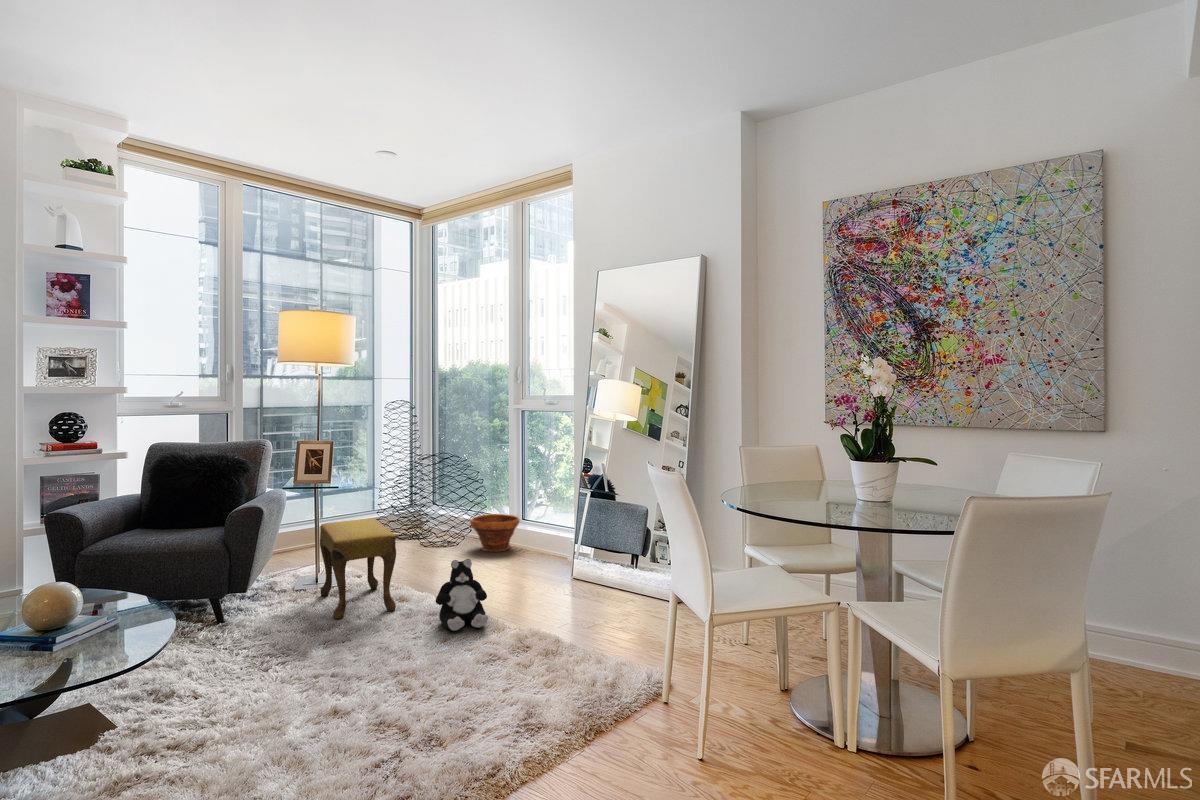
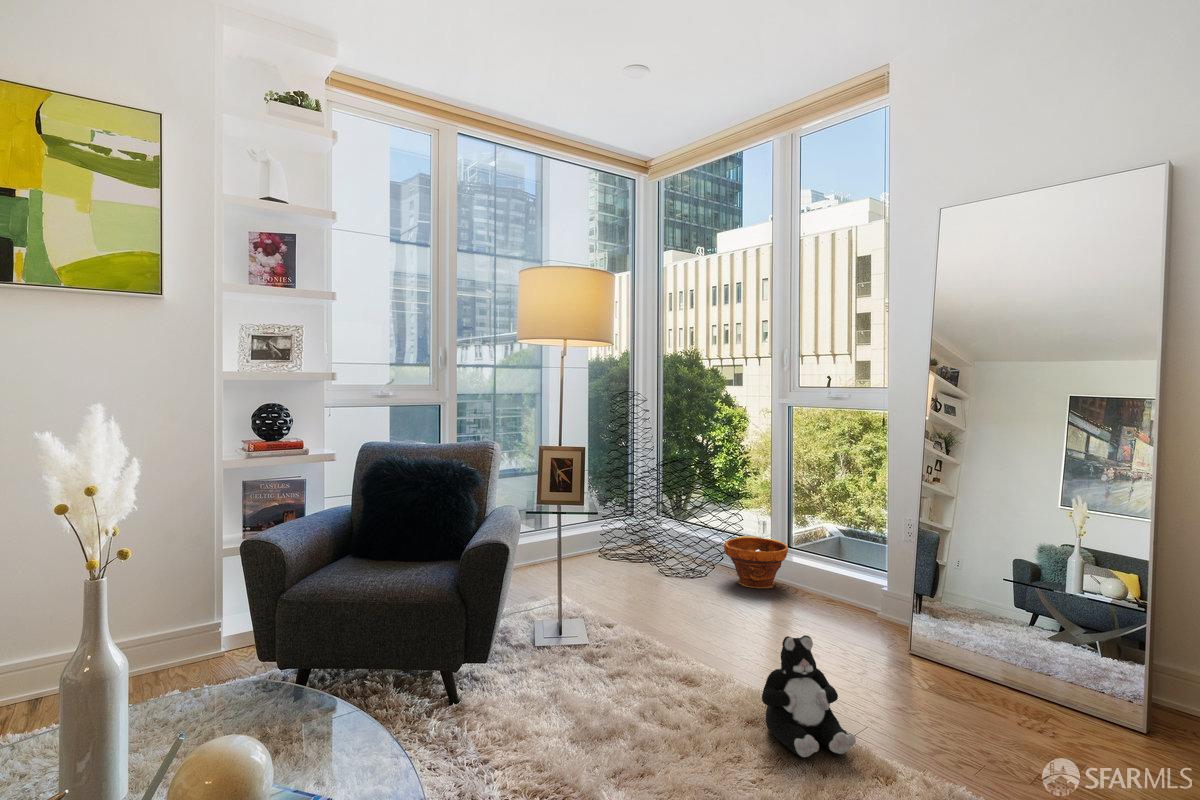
footstool: present [320,519,396,619] -> none [570,552,686,707]

